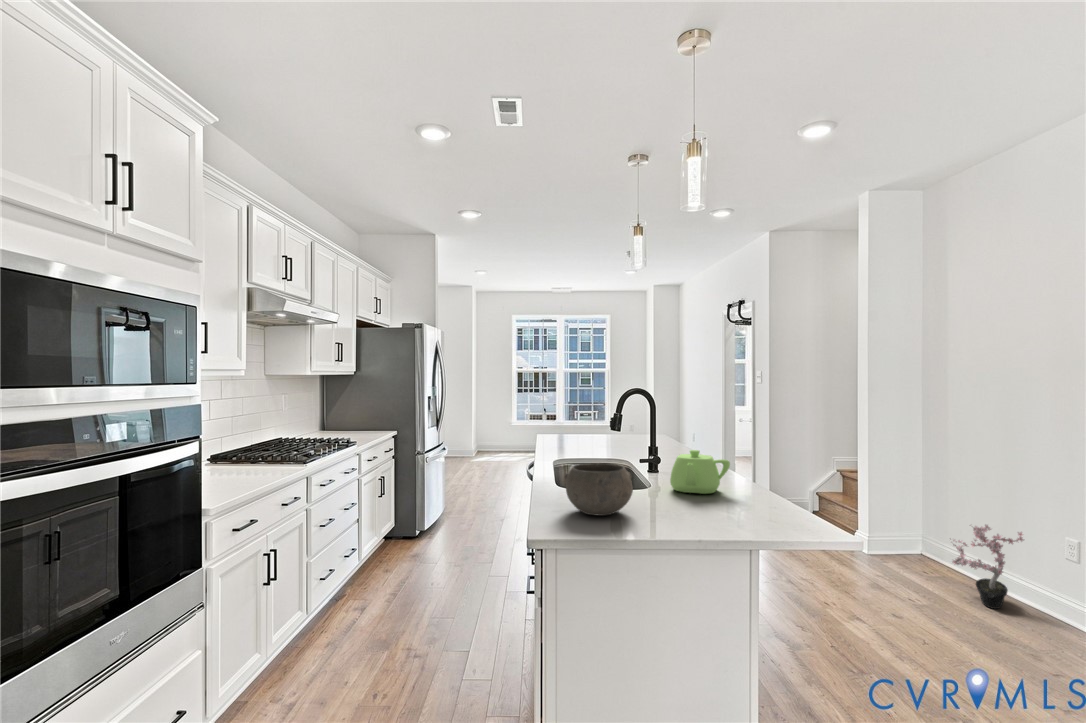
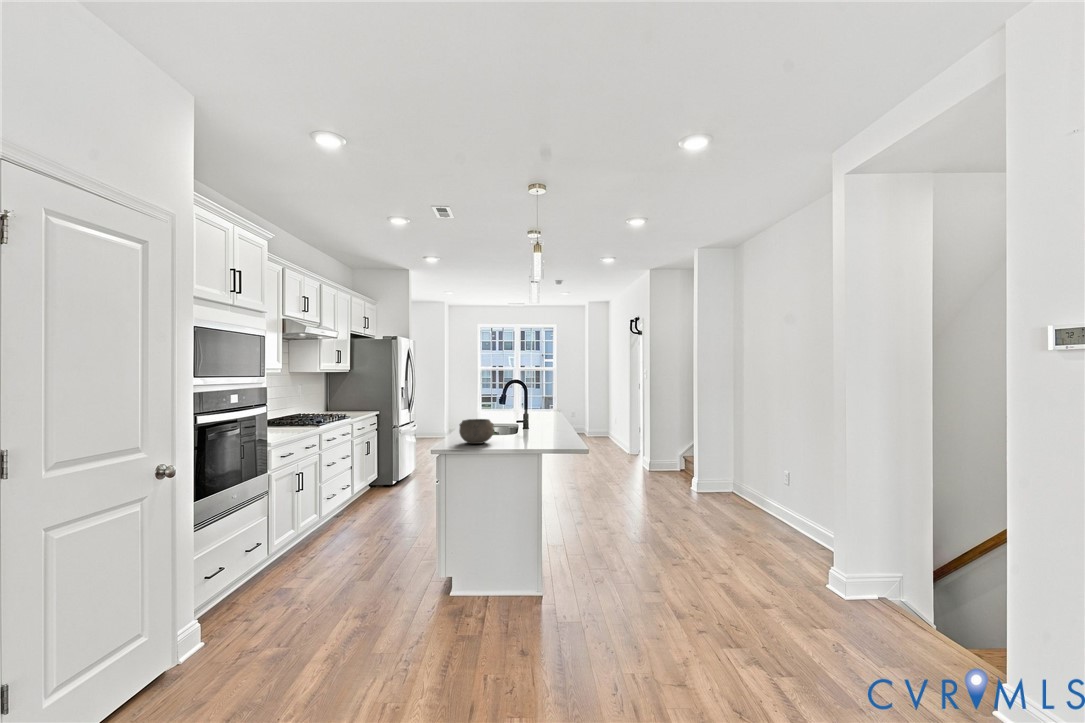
teapot: present [670,450,730,494] -> none [524,414,555,437]
potted plant: present [952,525,1024,609] -> none [727,464,764,517]

